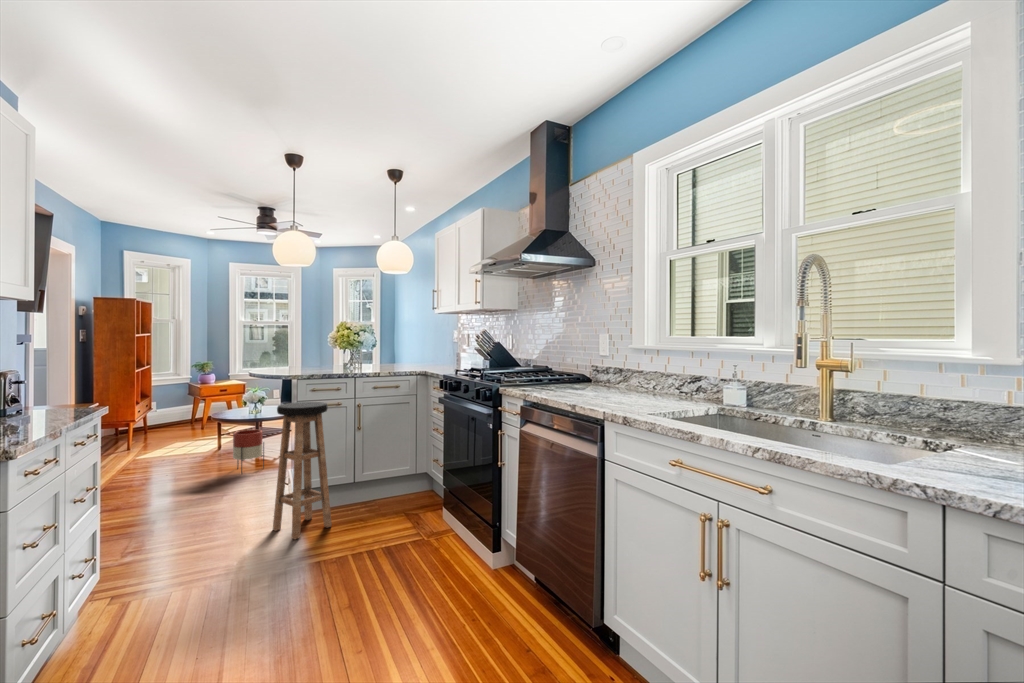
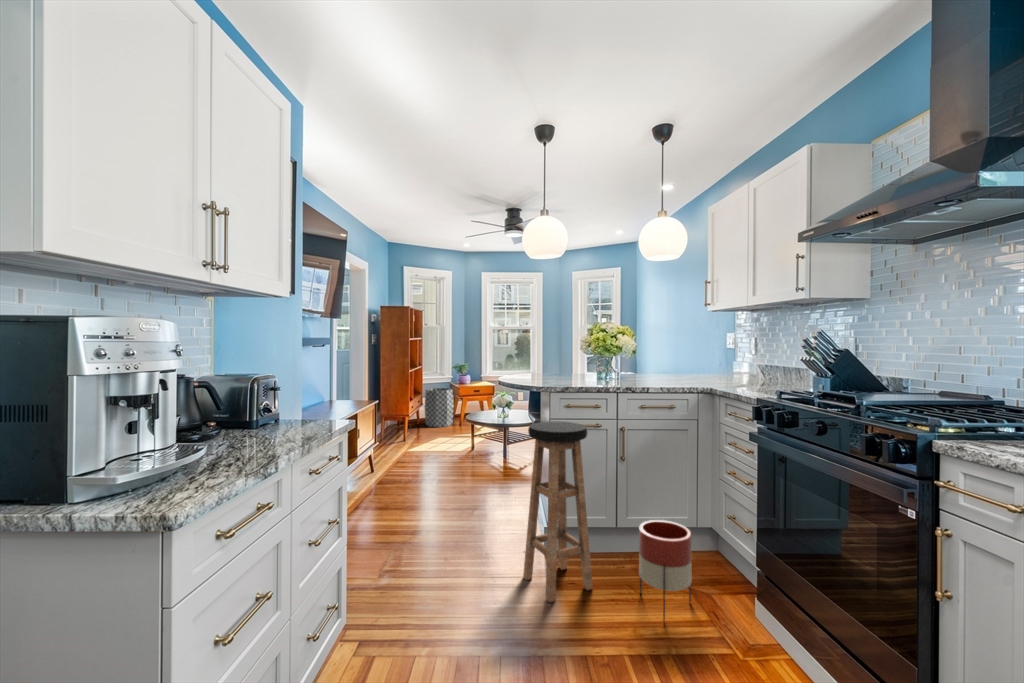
trash can: none [155,389,194,432] -> present [425,388,454,427]
planter: present [233,429,264,474] -> present [639,520,692,621]

